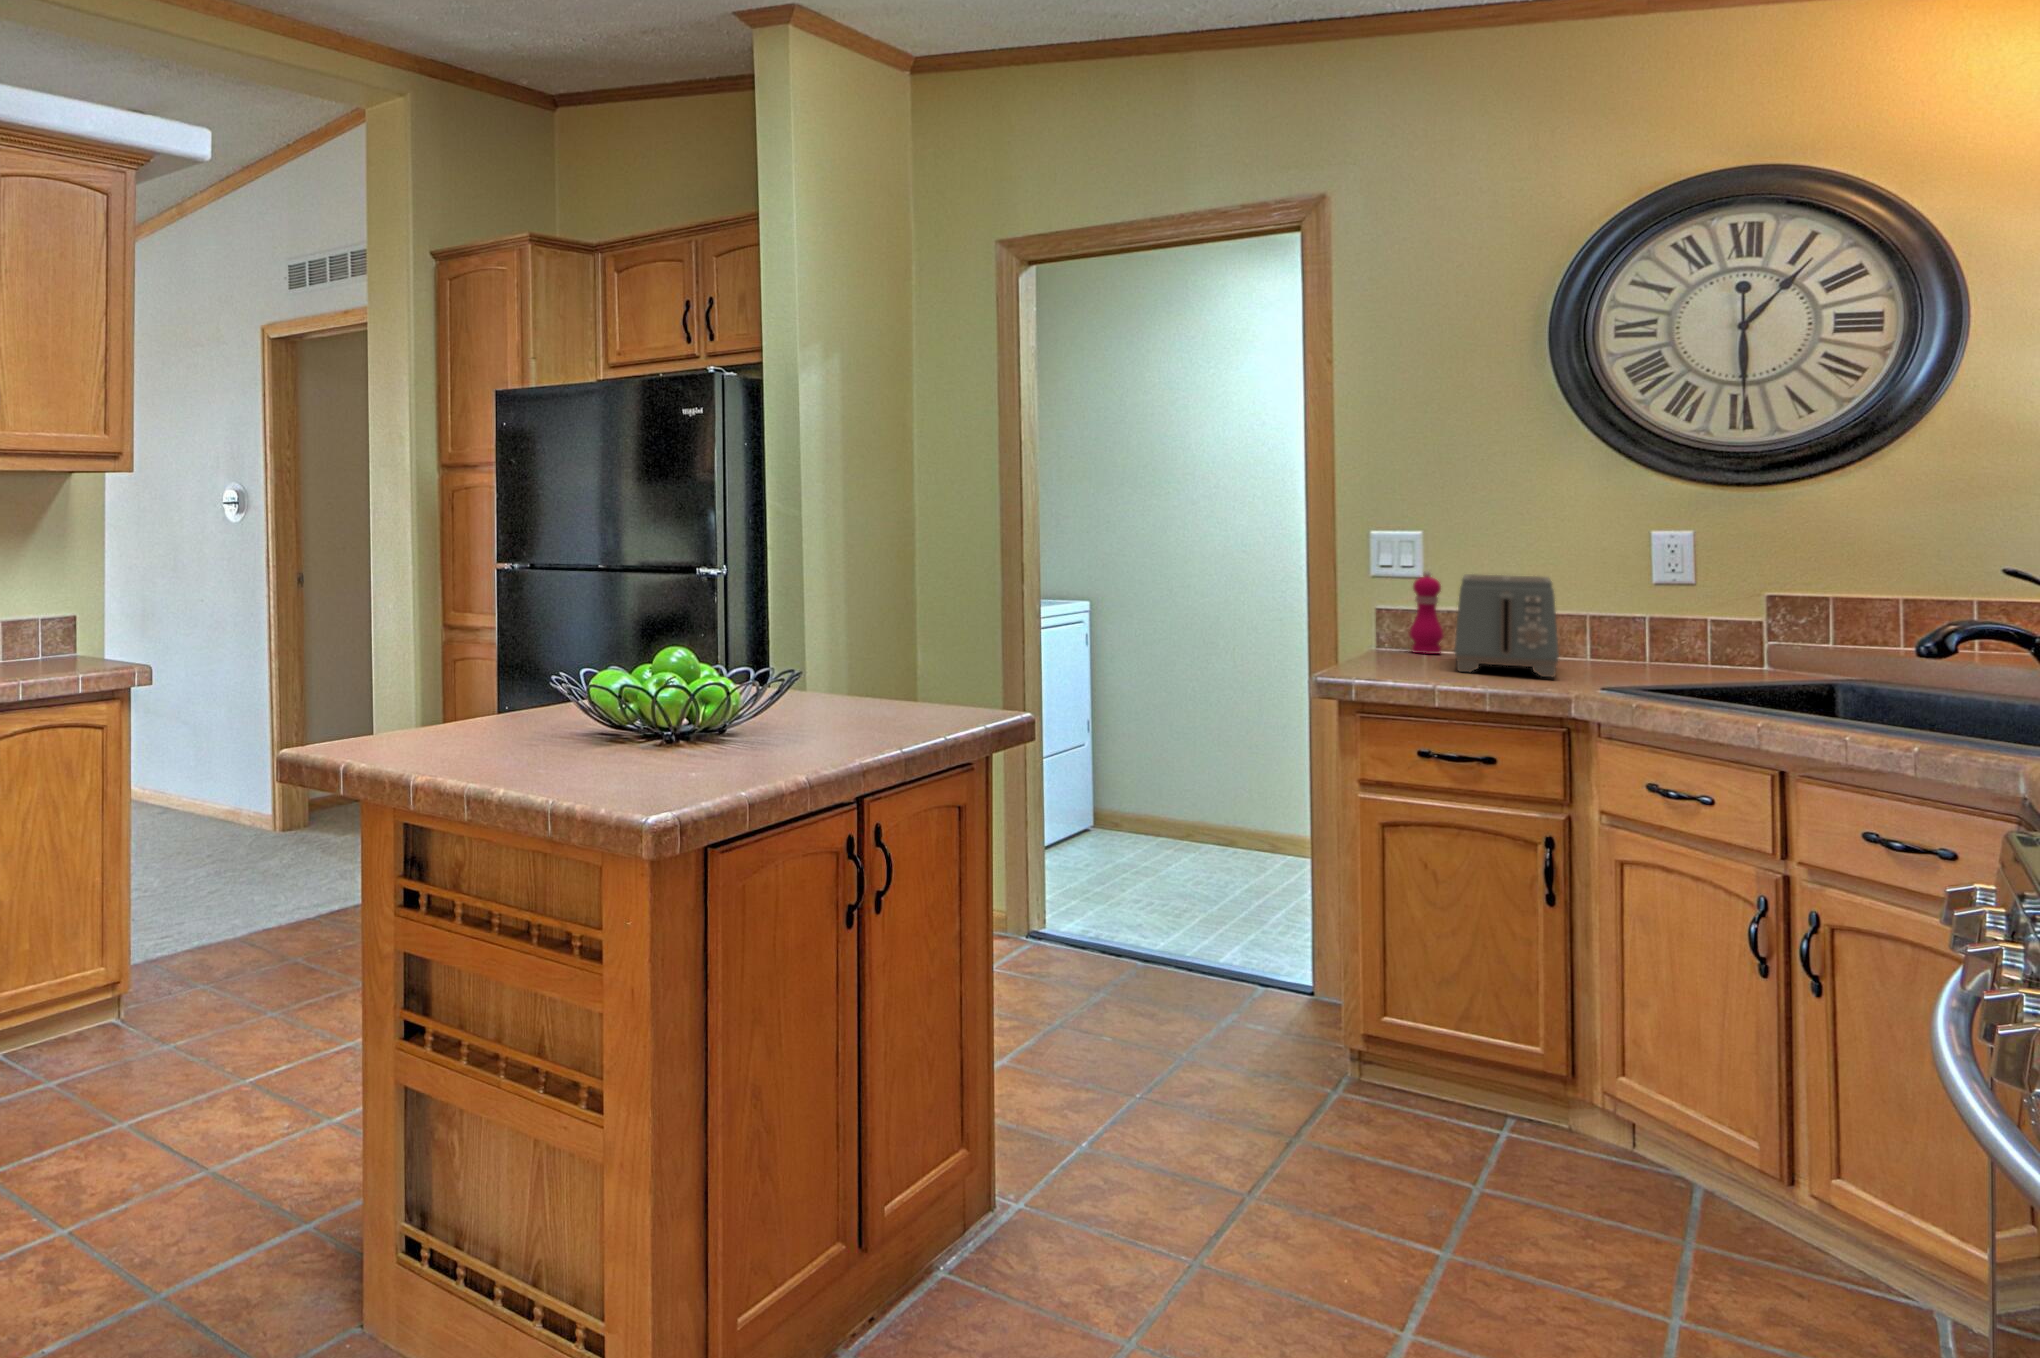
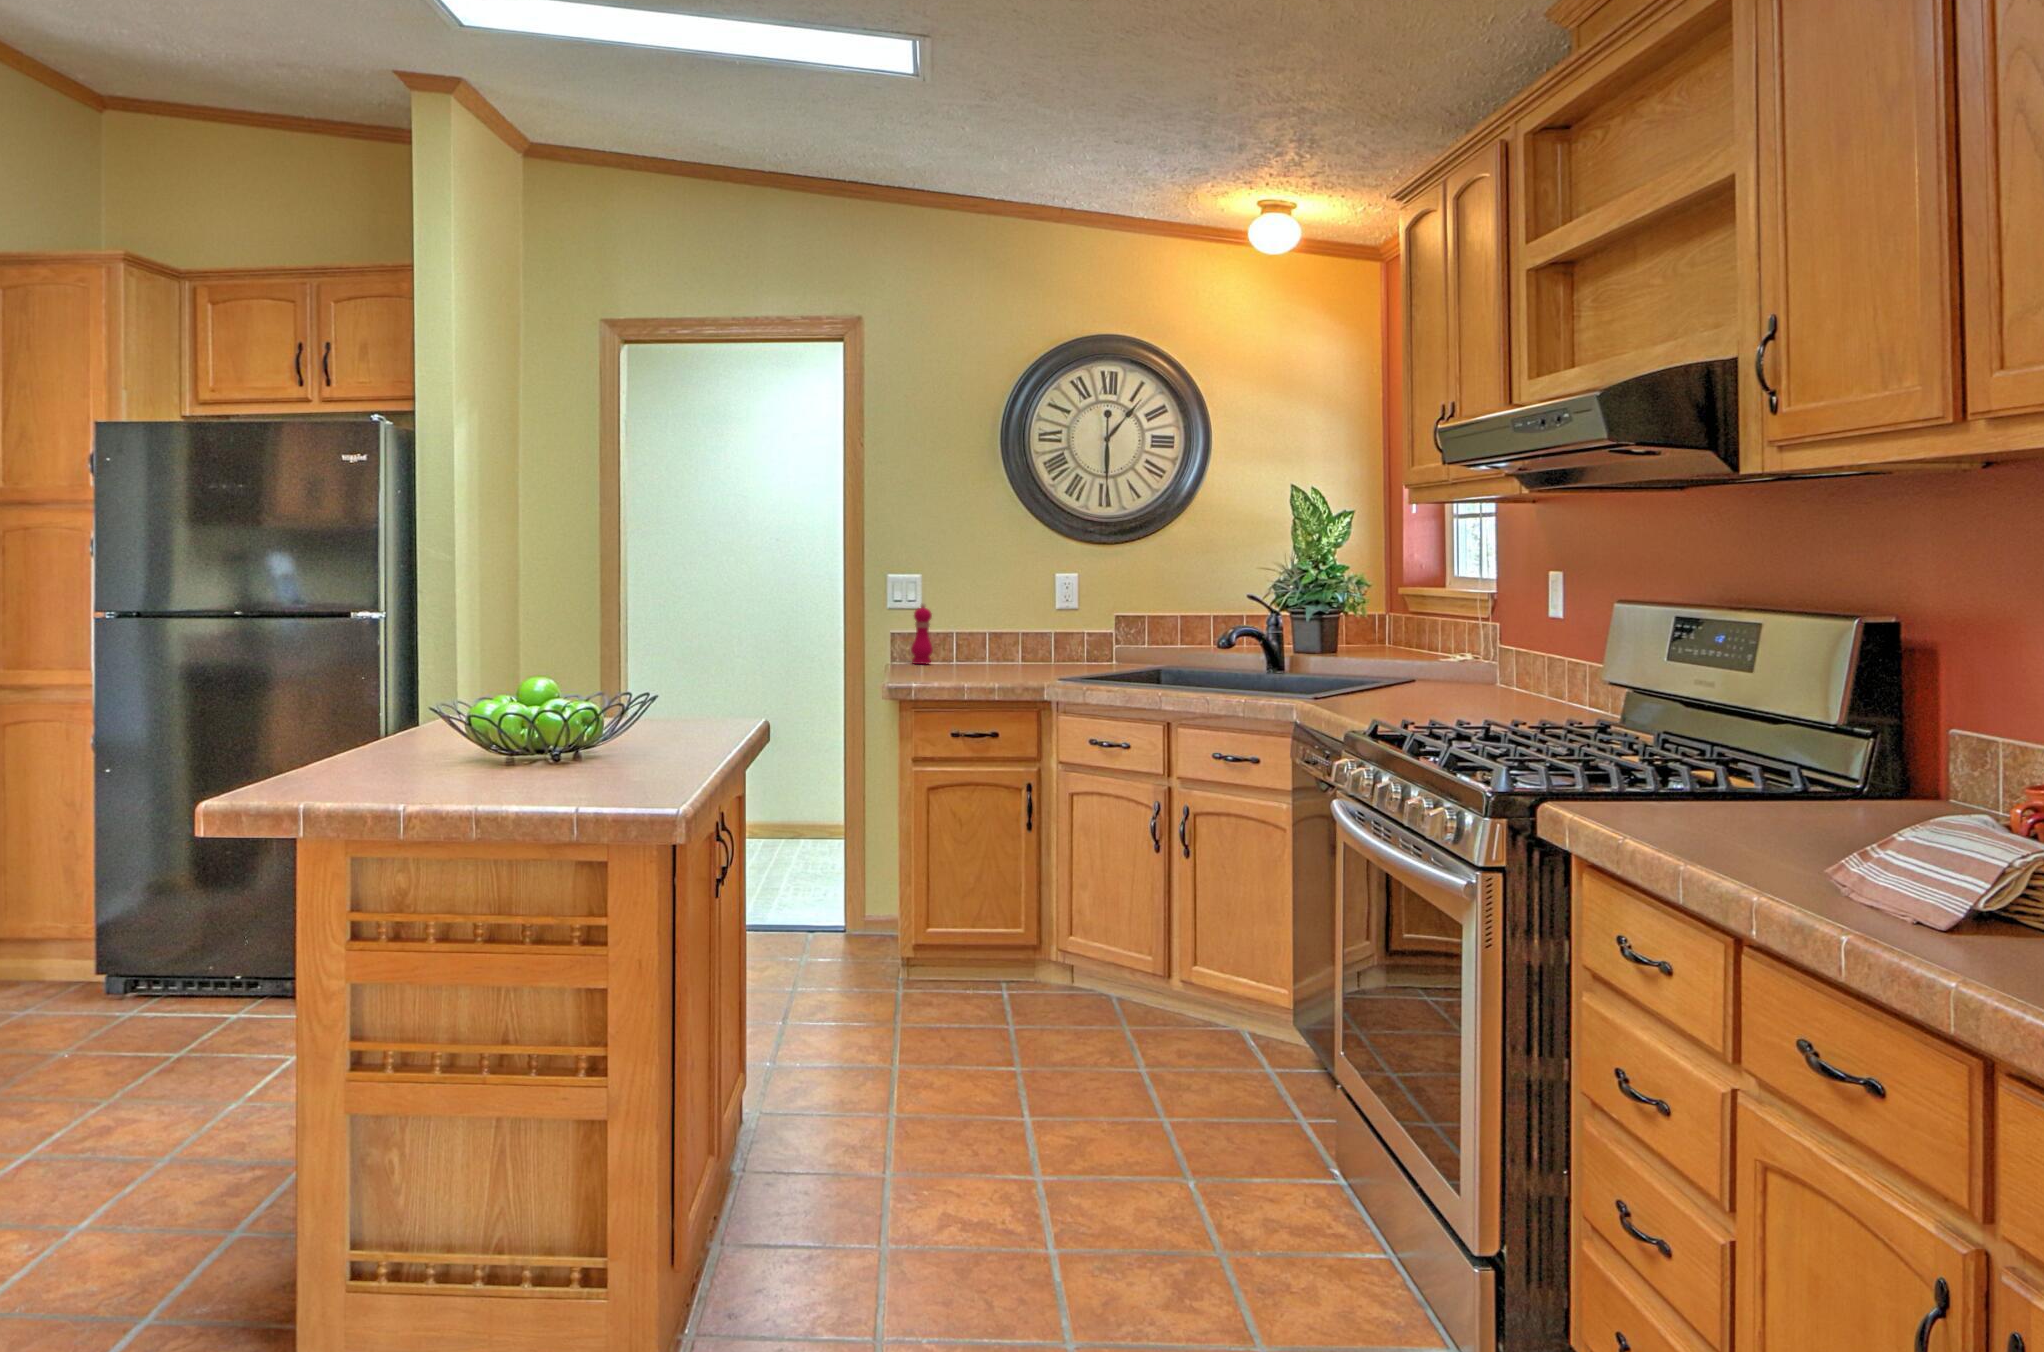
toaster: present [1454,574,1559,677] -> none [946,605,1023,676]

